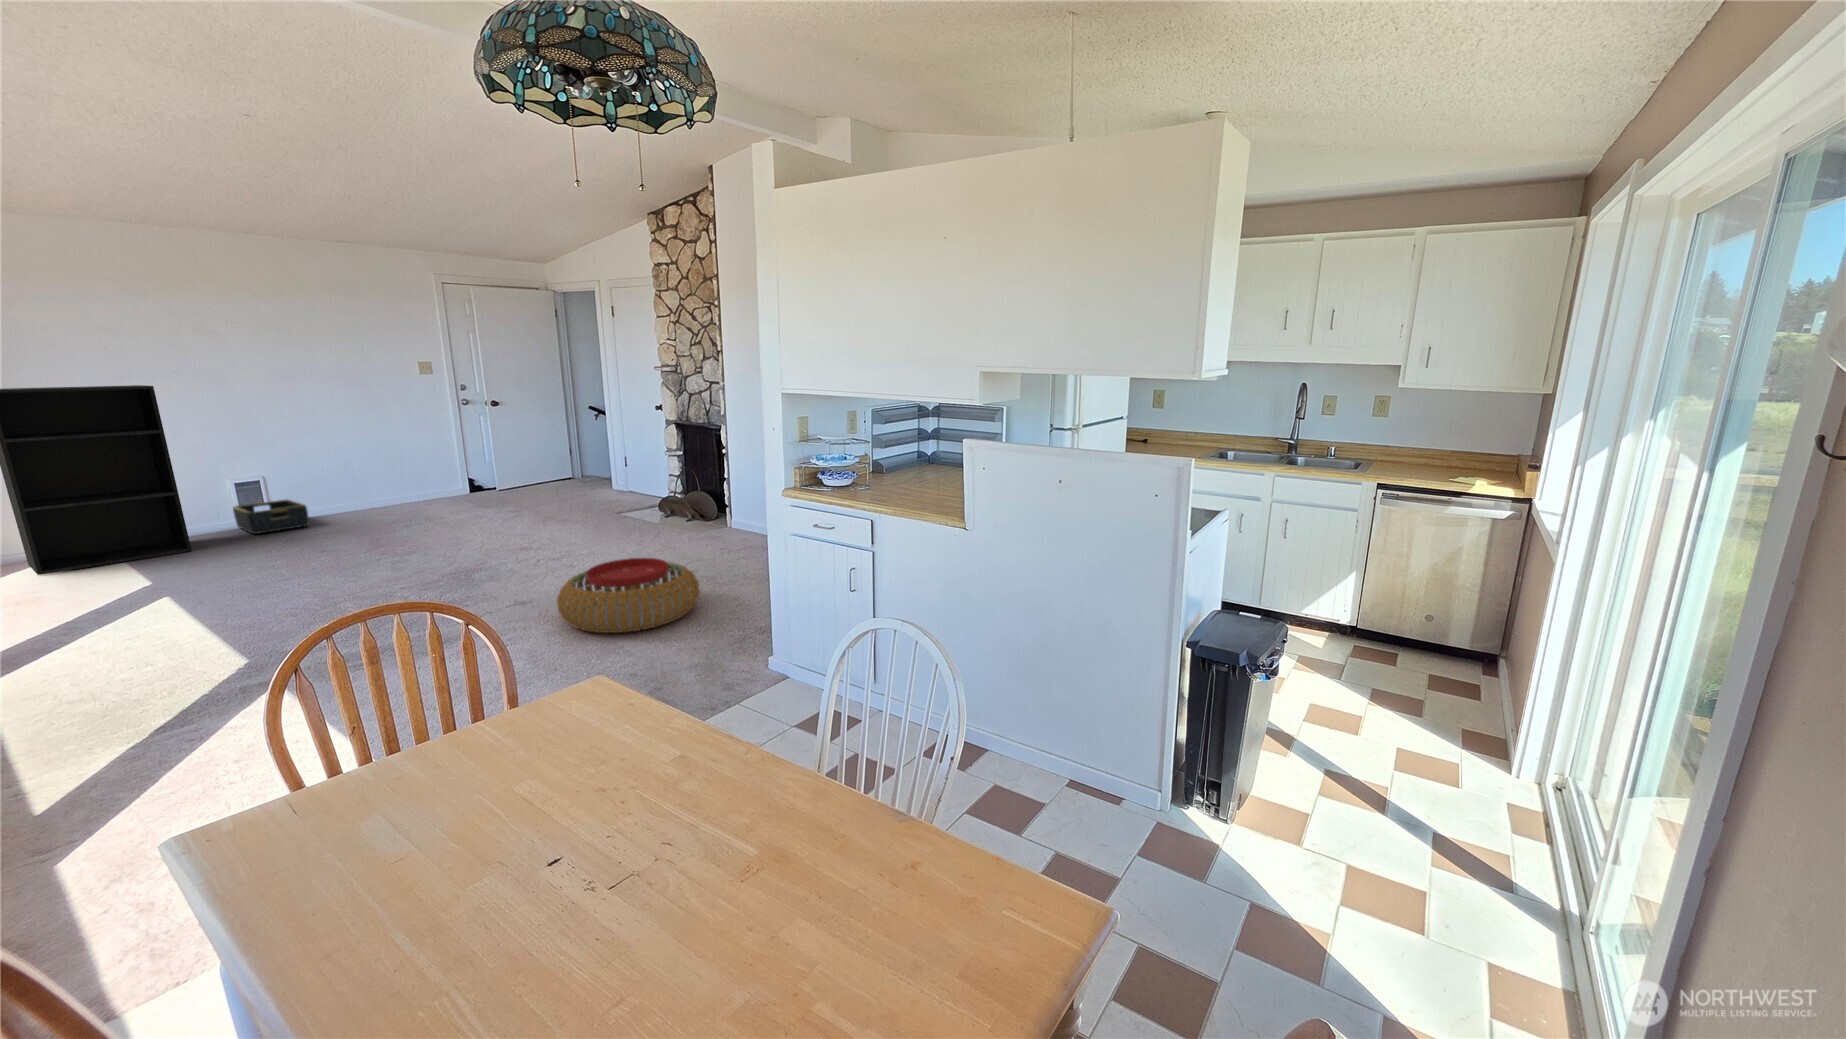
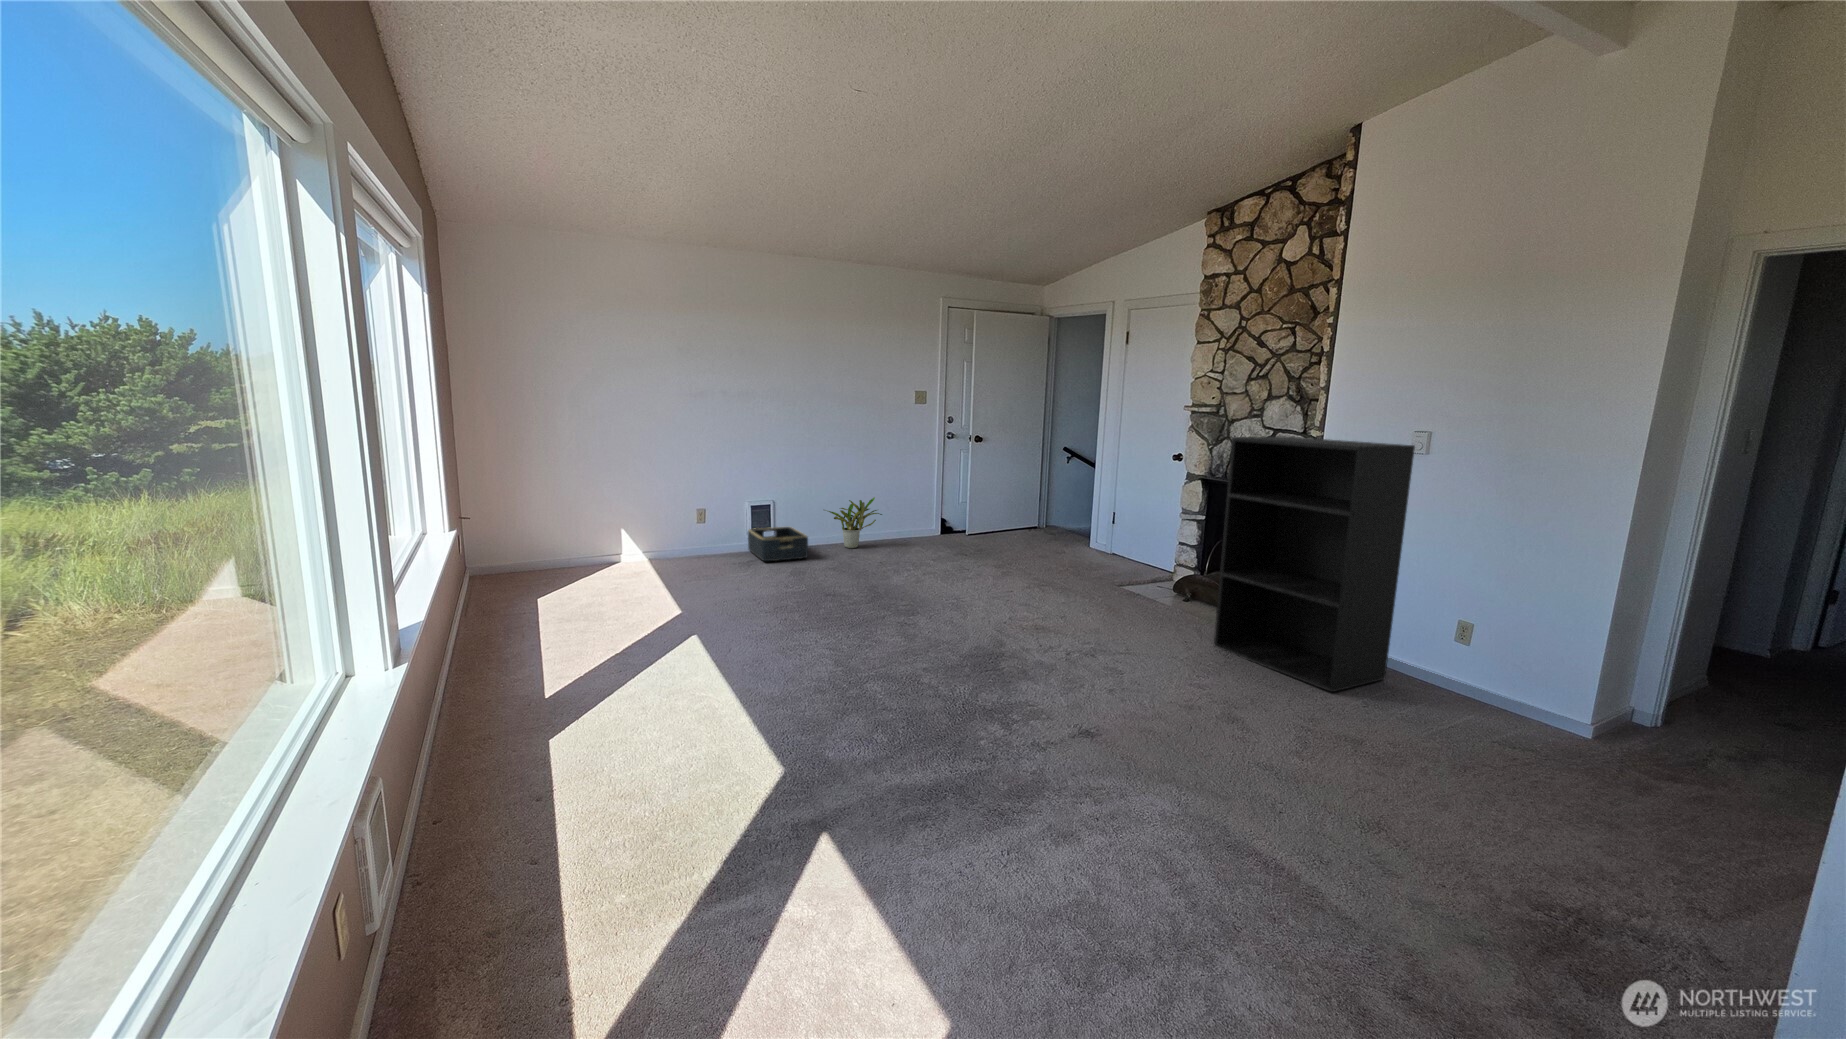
bookshelf: present [0,385,191,575] -> present [1214,437,1415,692]
potted plant: none [325,463,398,513] -> present [828,497,882,548]
pouf: present [557,558,700,633] -> none [1152,697,1382,840]

